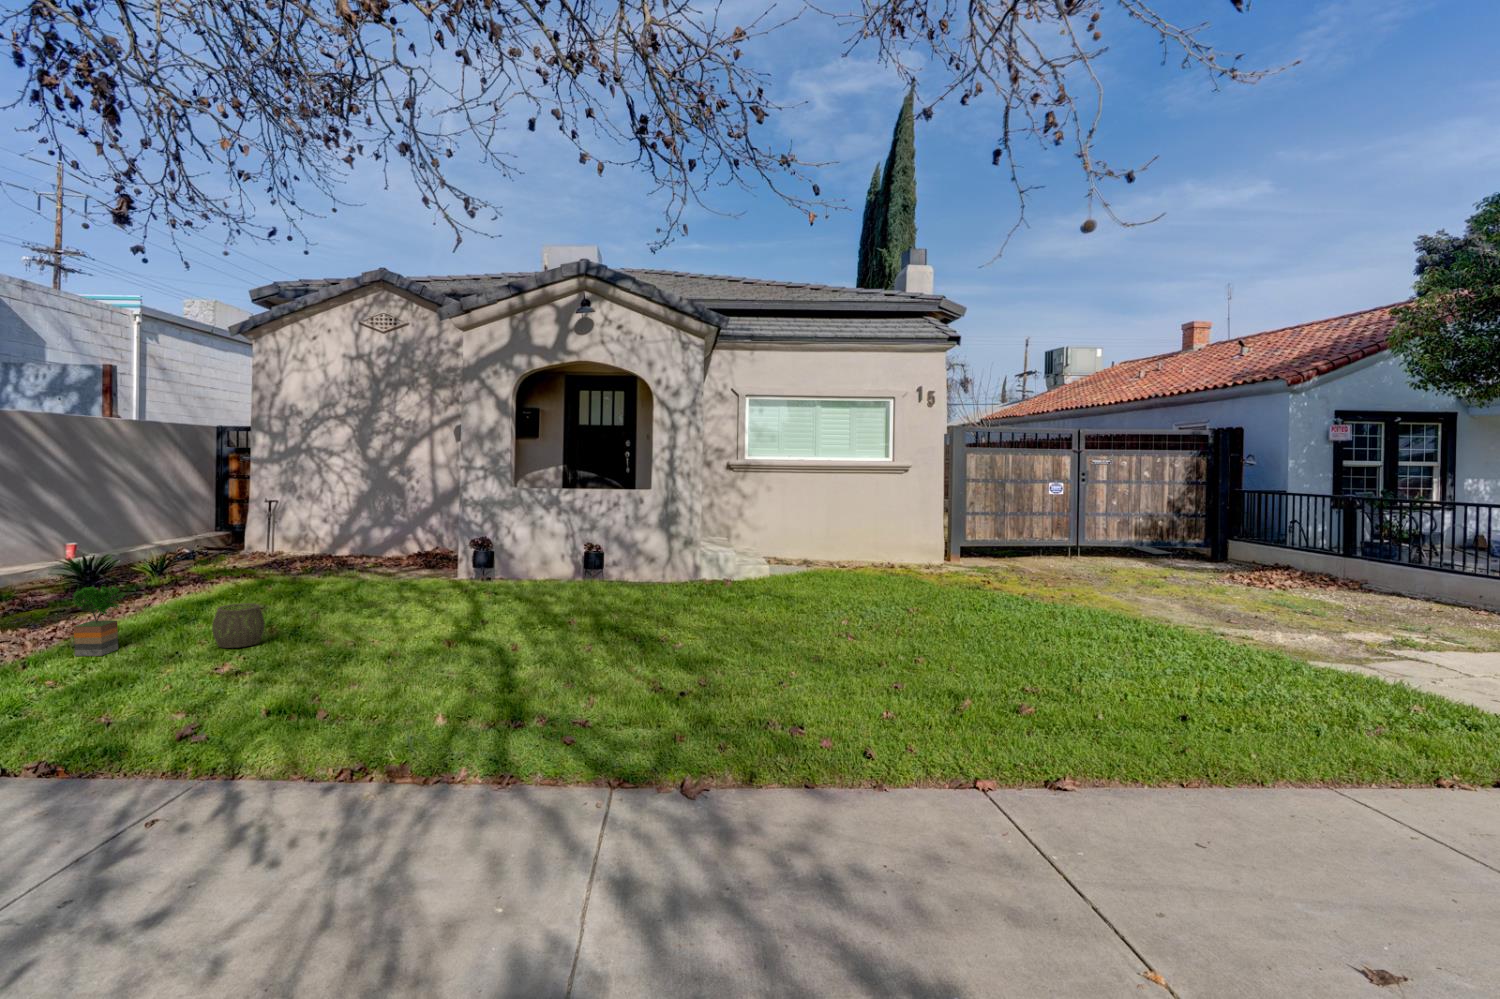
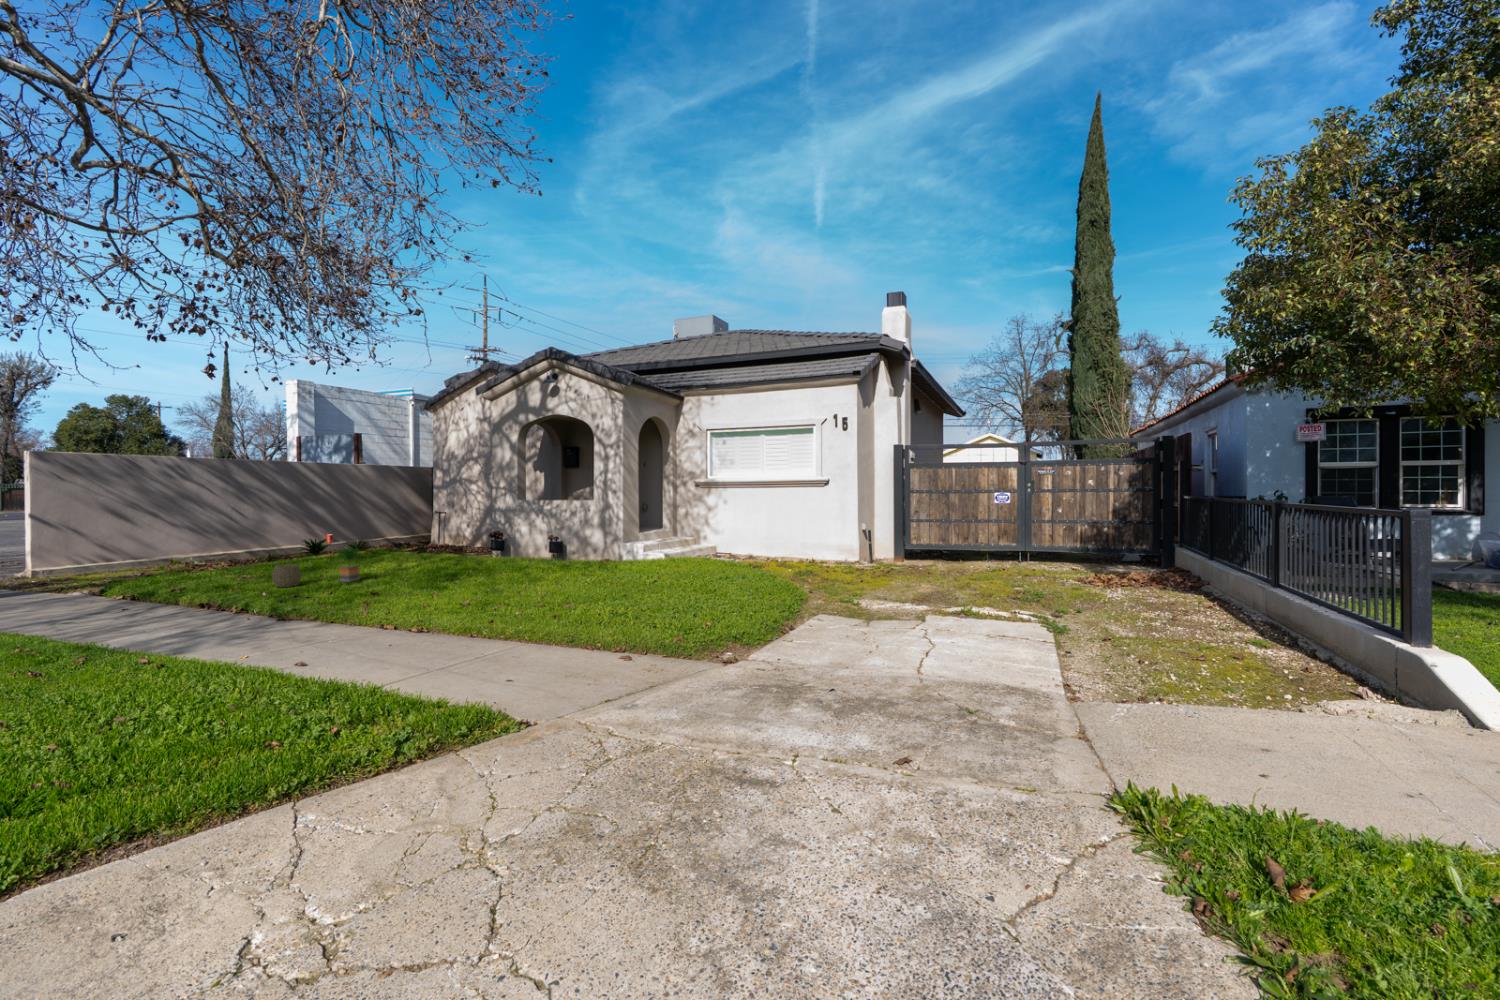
potted tree: present [73,586,125,656] -> present [338,549,362,582]

